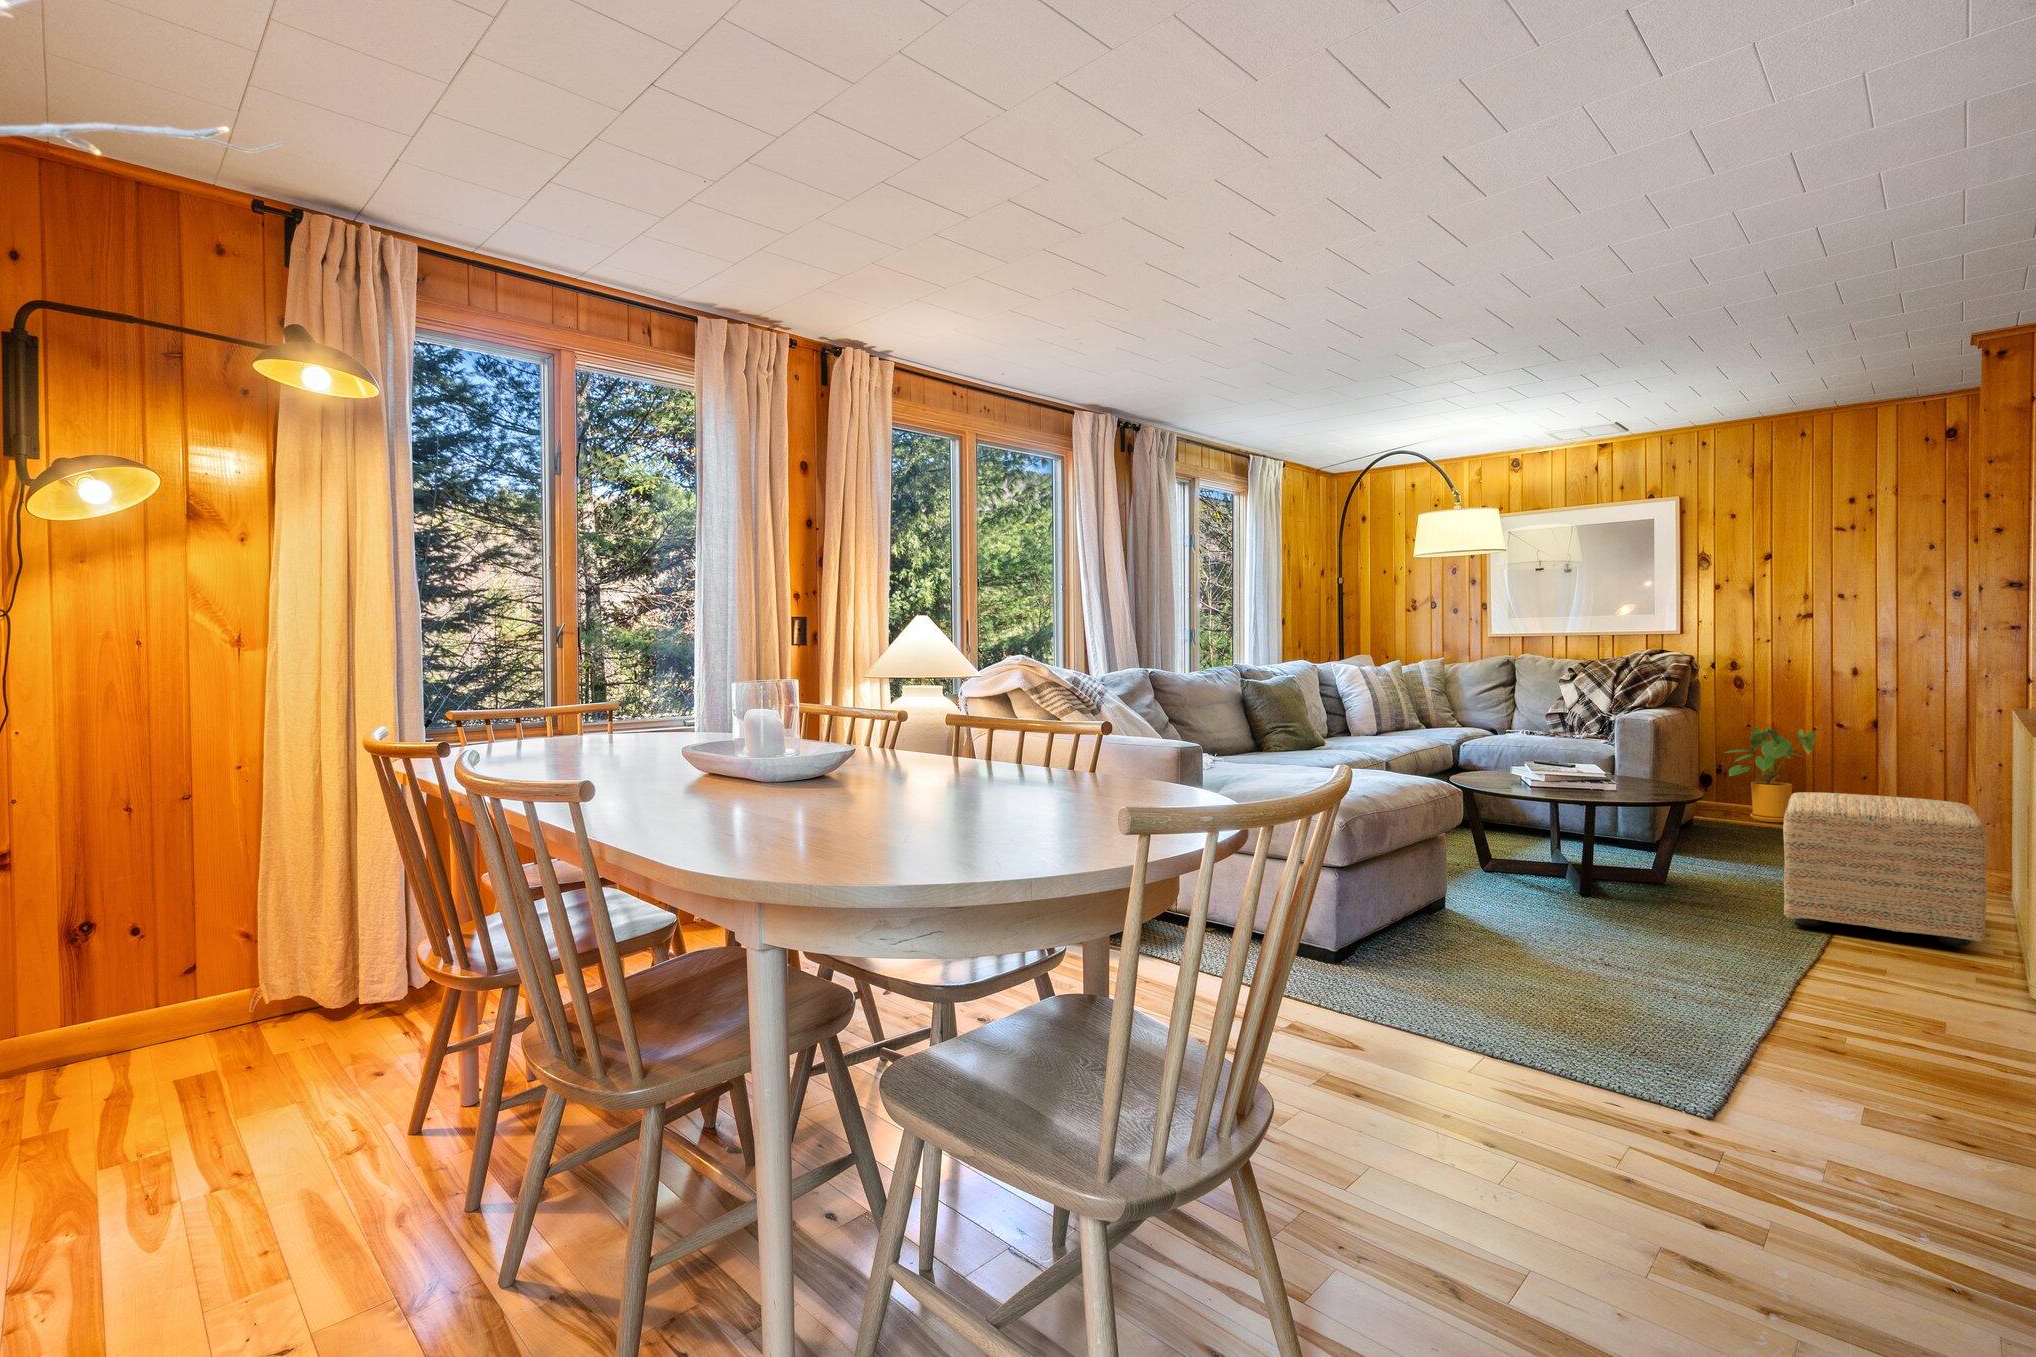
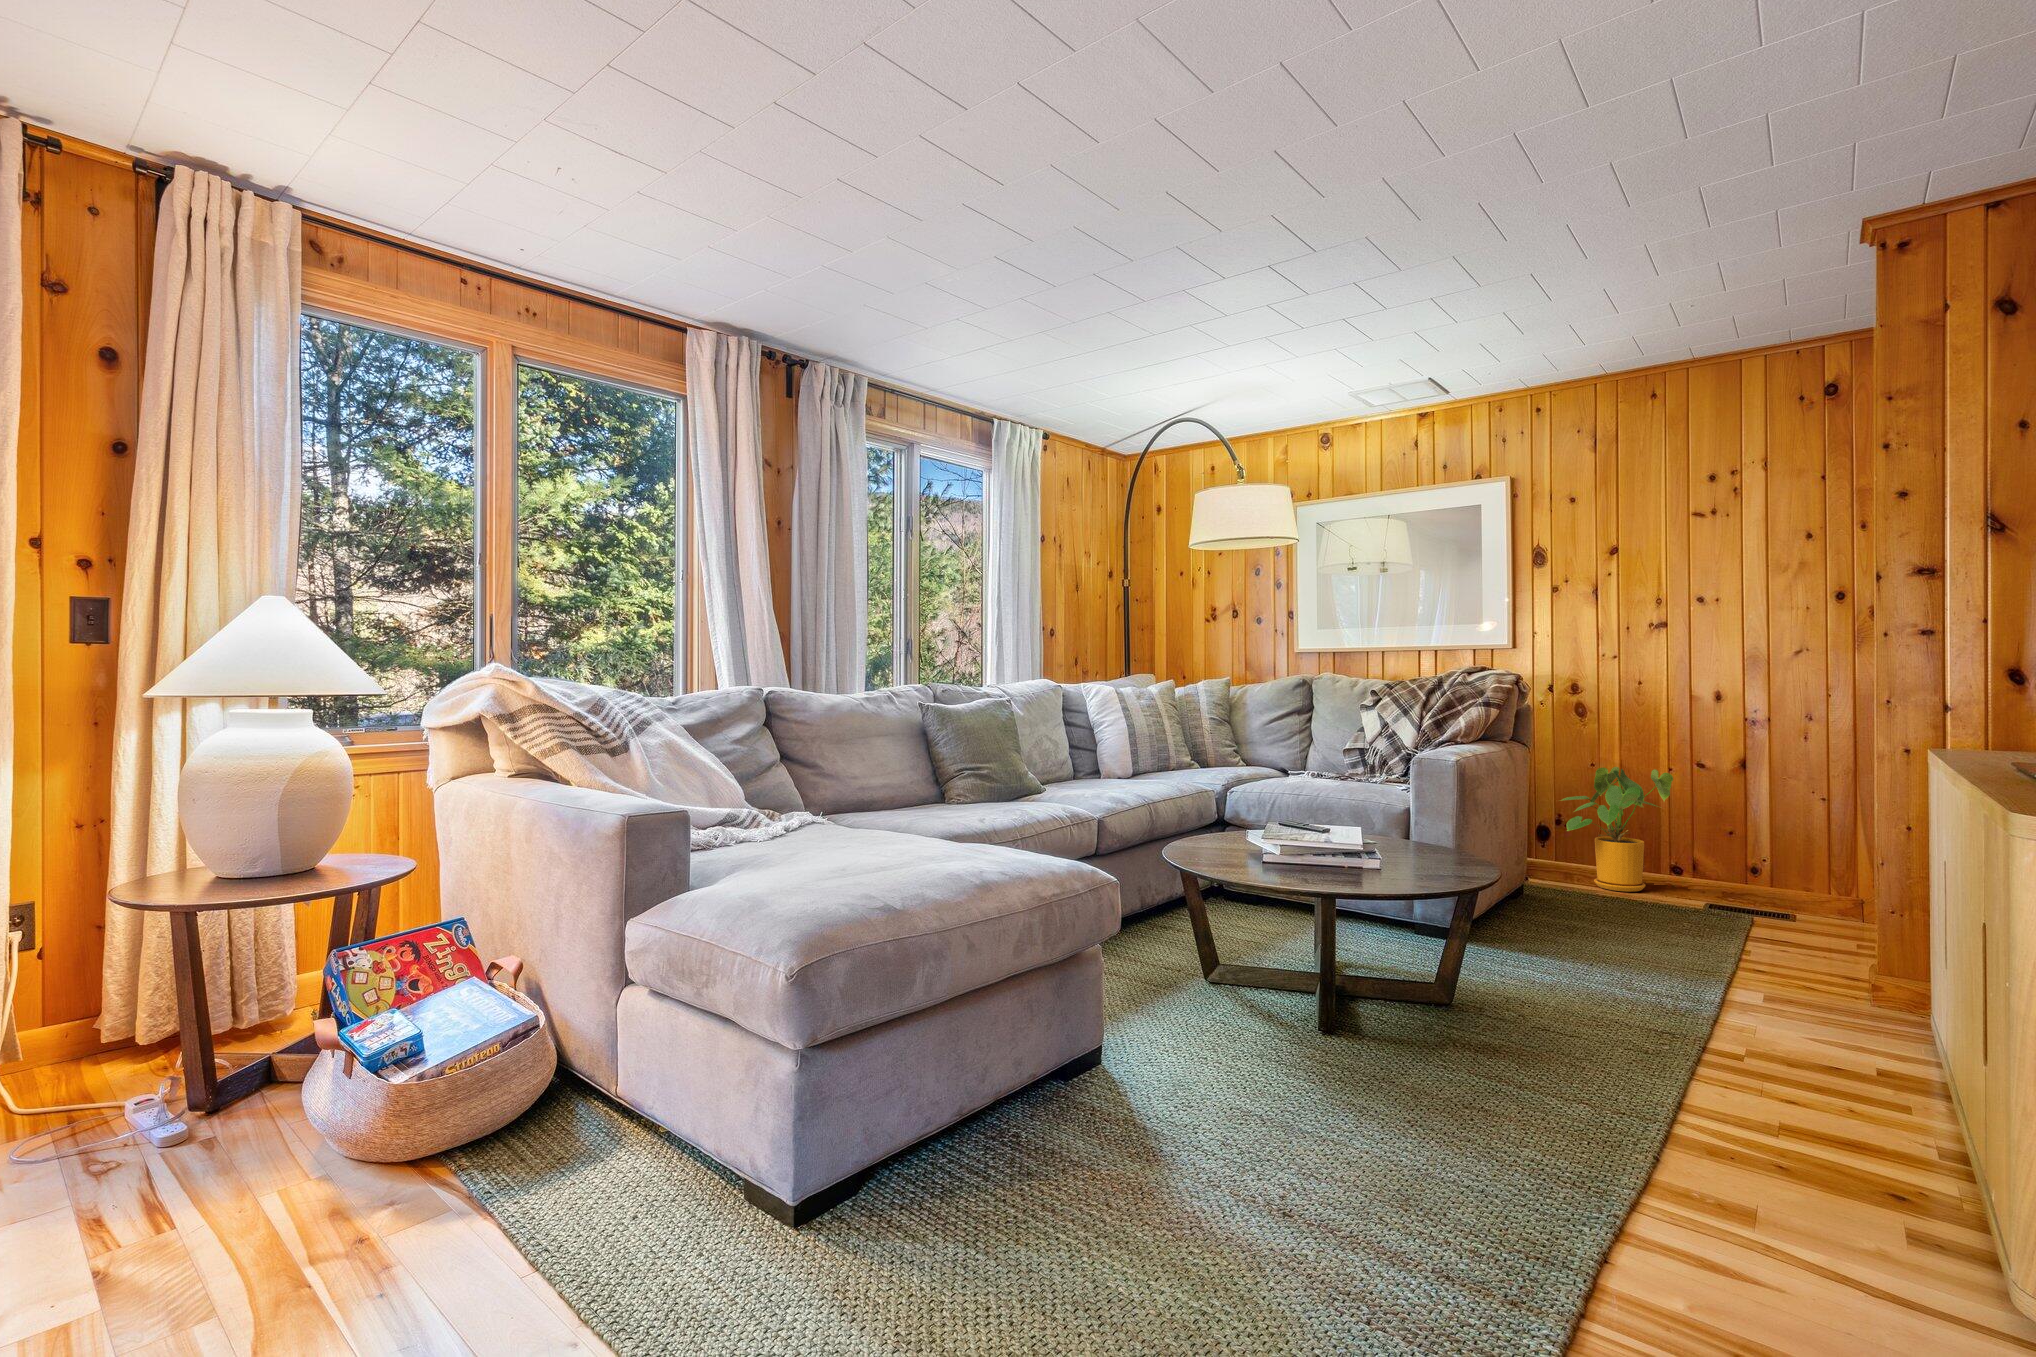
ottoman: present [1783,792,1986,946] -> none [1607,876,1928,1155]

